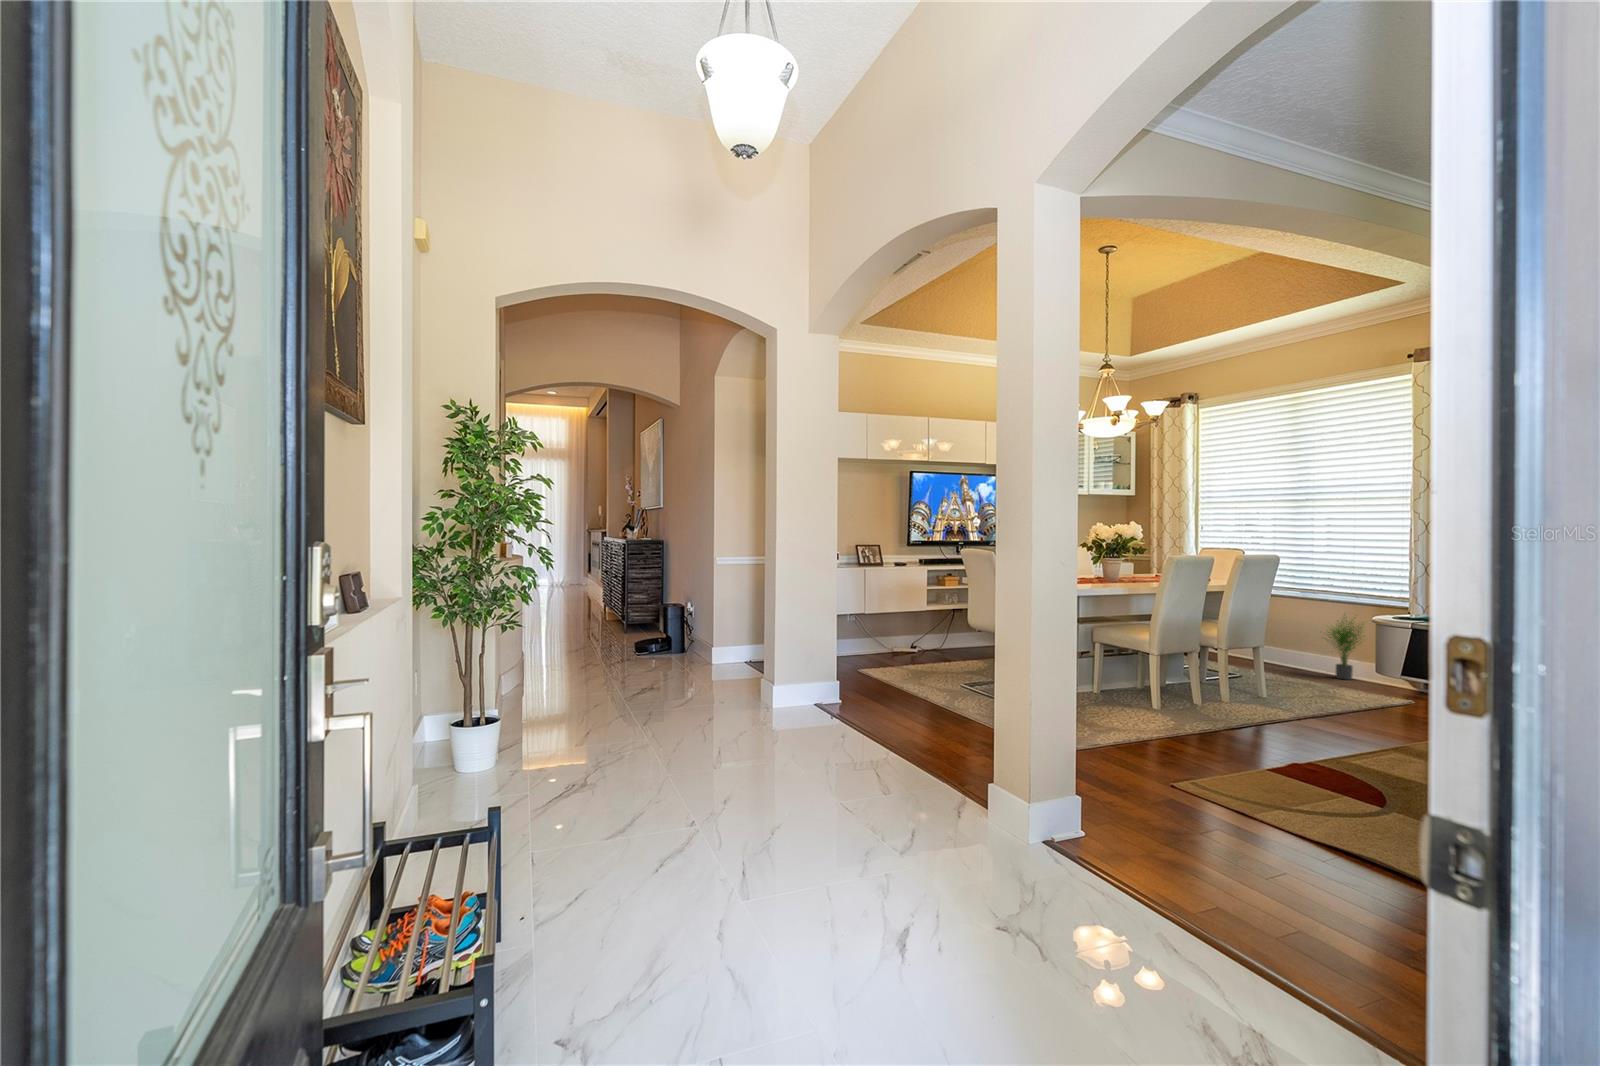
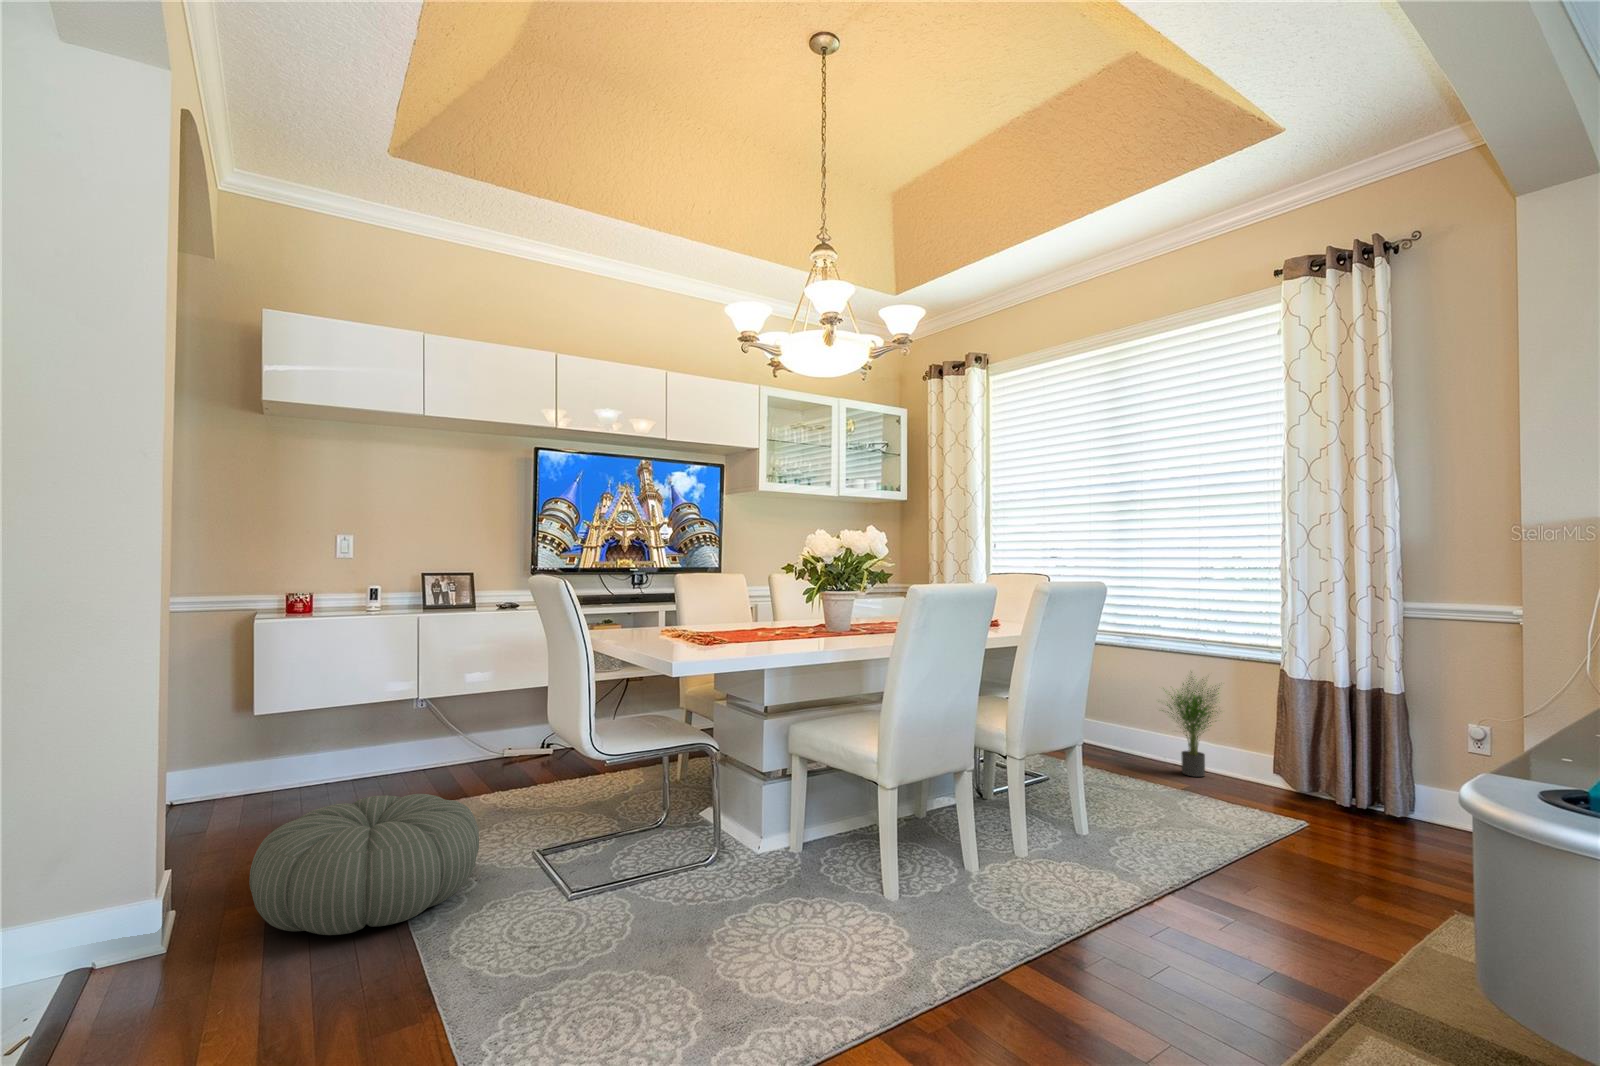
pouf: none [854,653,945,703] -> present [249,794,479,935]

